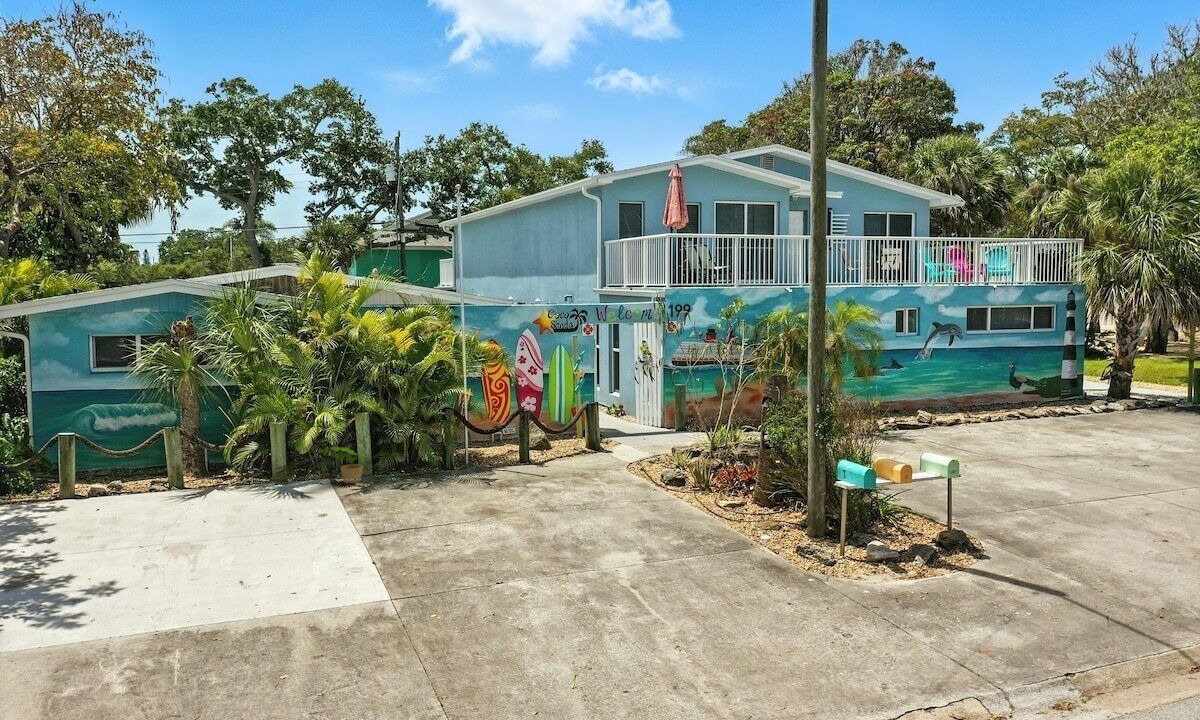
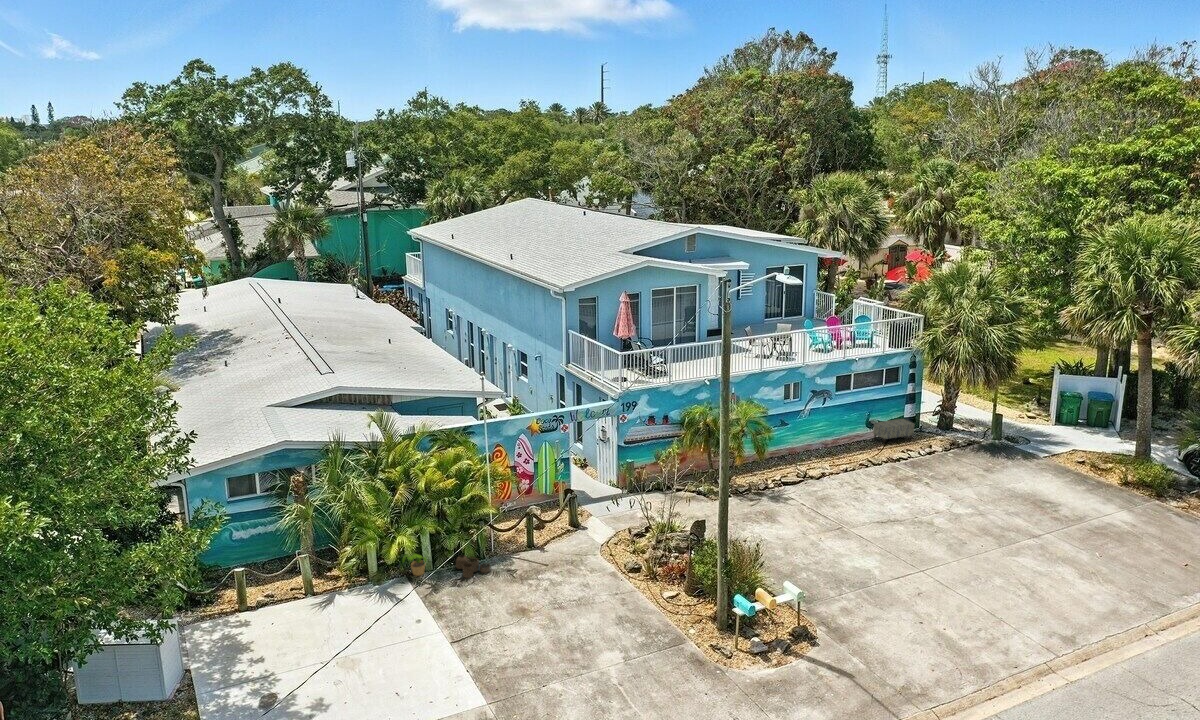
bench: none [1019,377,1078,405] -> present [873,419,914,444]
woven basket: none [409,460,459,486] -> present [456,555,490,578]

